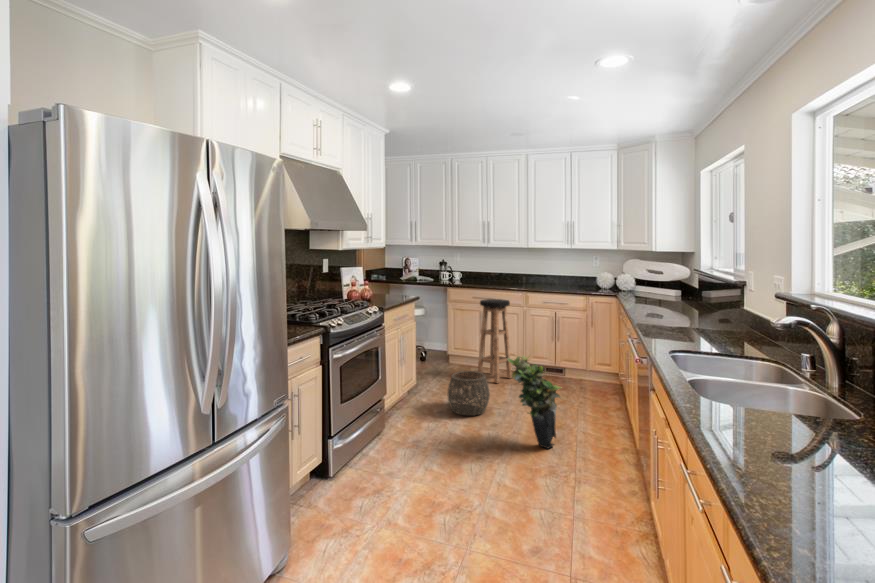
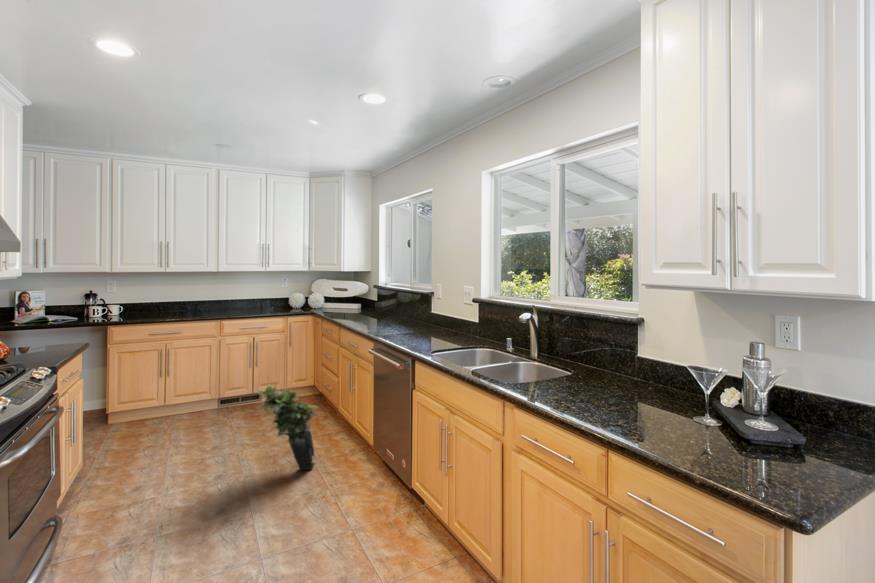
bar stool: present [478,299,512,383] -> none [170,330,217,427]
woven basket: present [447,371,490,416] -> none [160,417,220,476]

